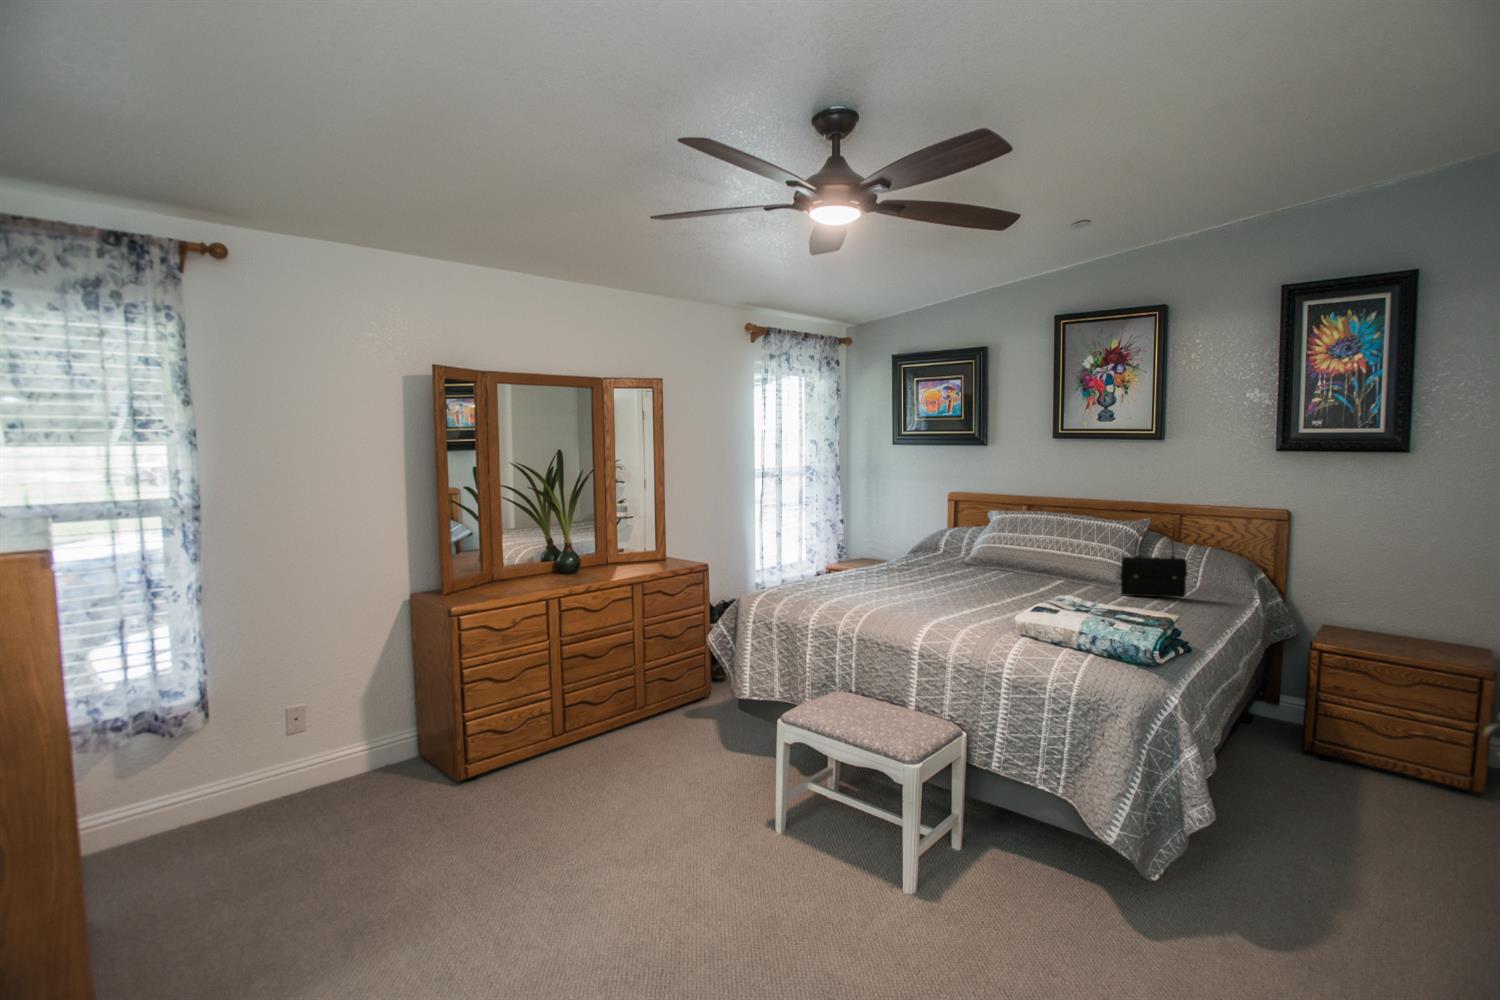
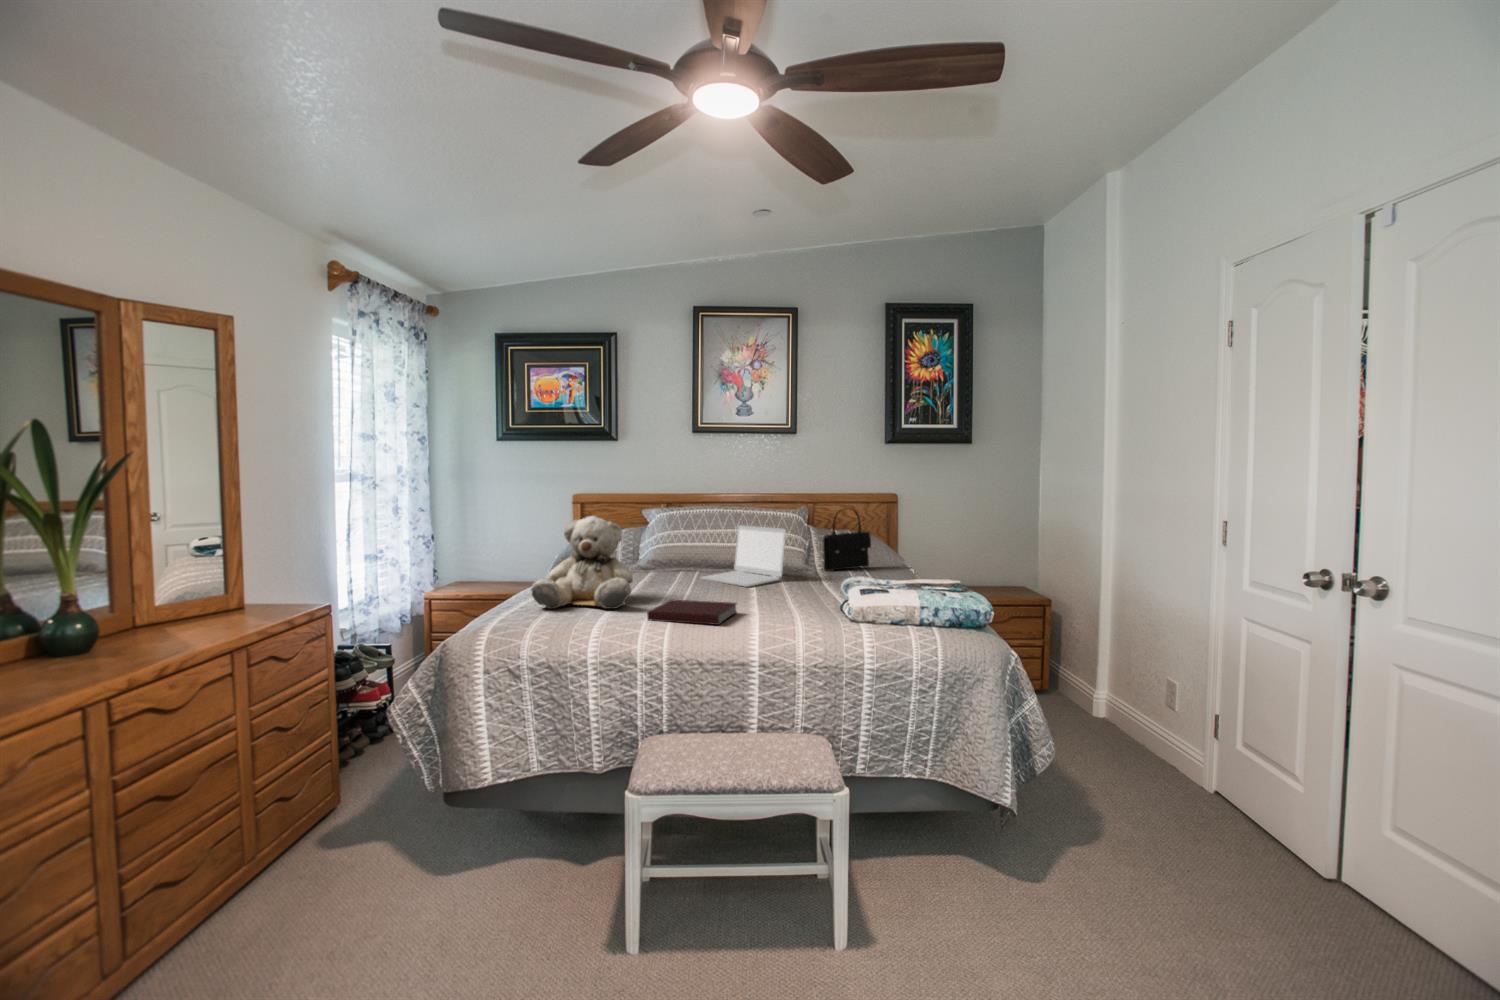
teddy bear: none [806,520,887,596] -> present [531,516,633,609]
laptop: none [976,538,1057,597] -> present [701,525,786,587]
notebook: none [868,595,945,619] -> present [647,600,737,625]

